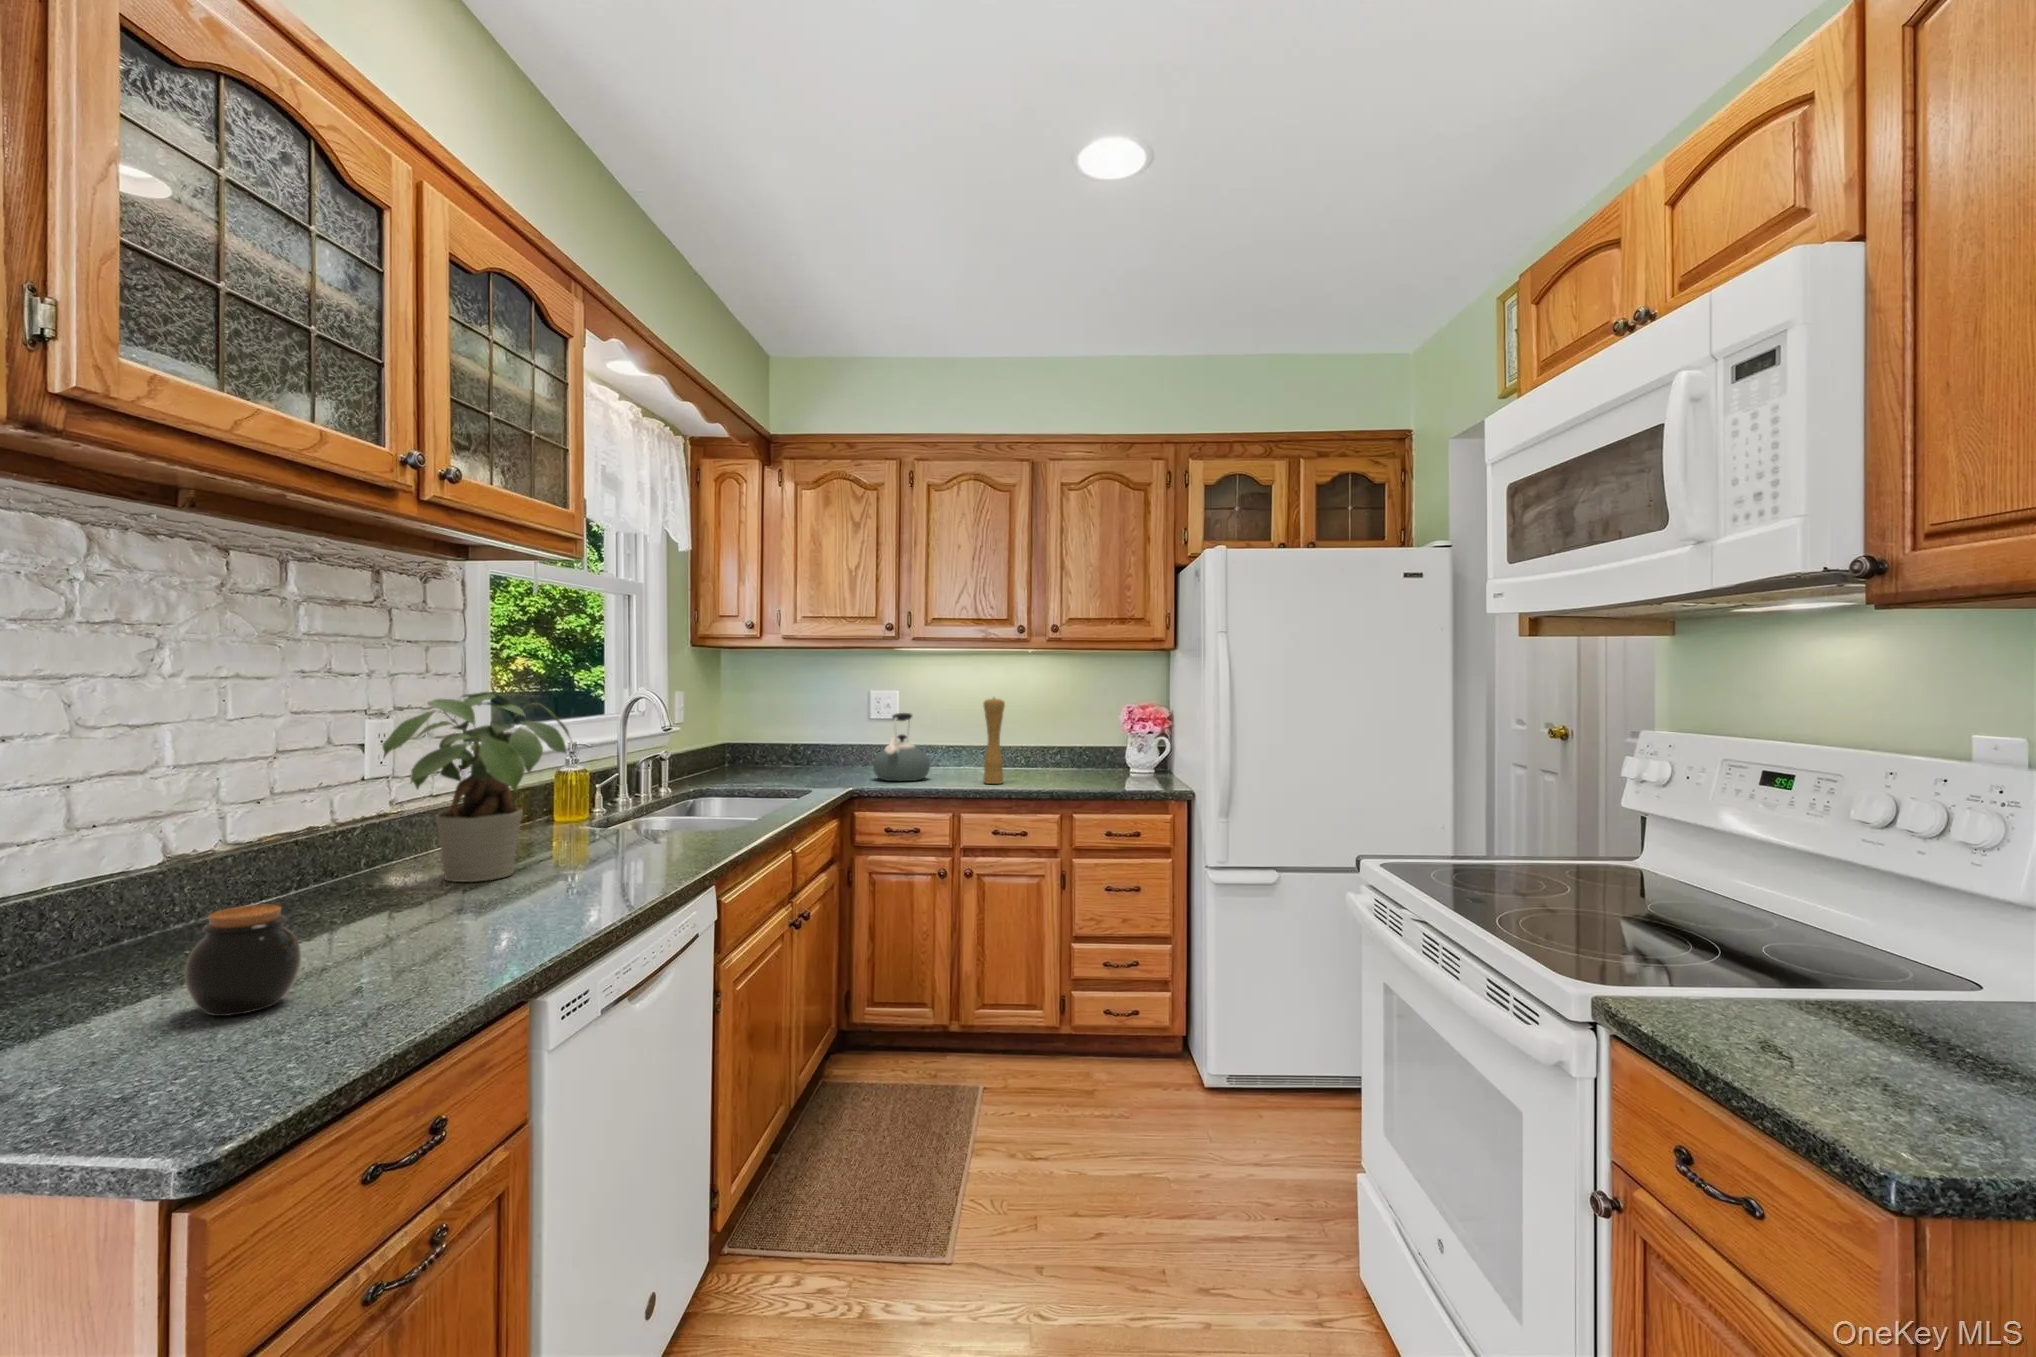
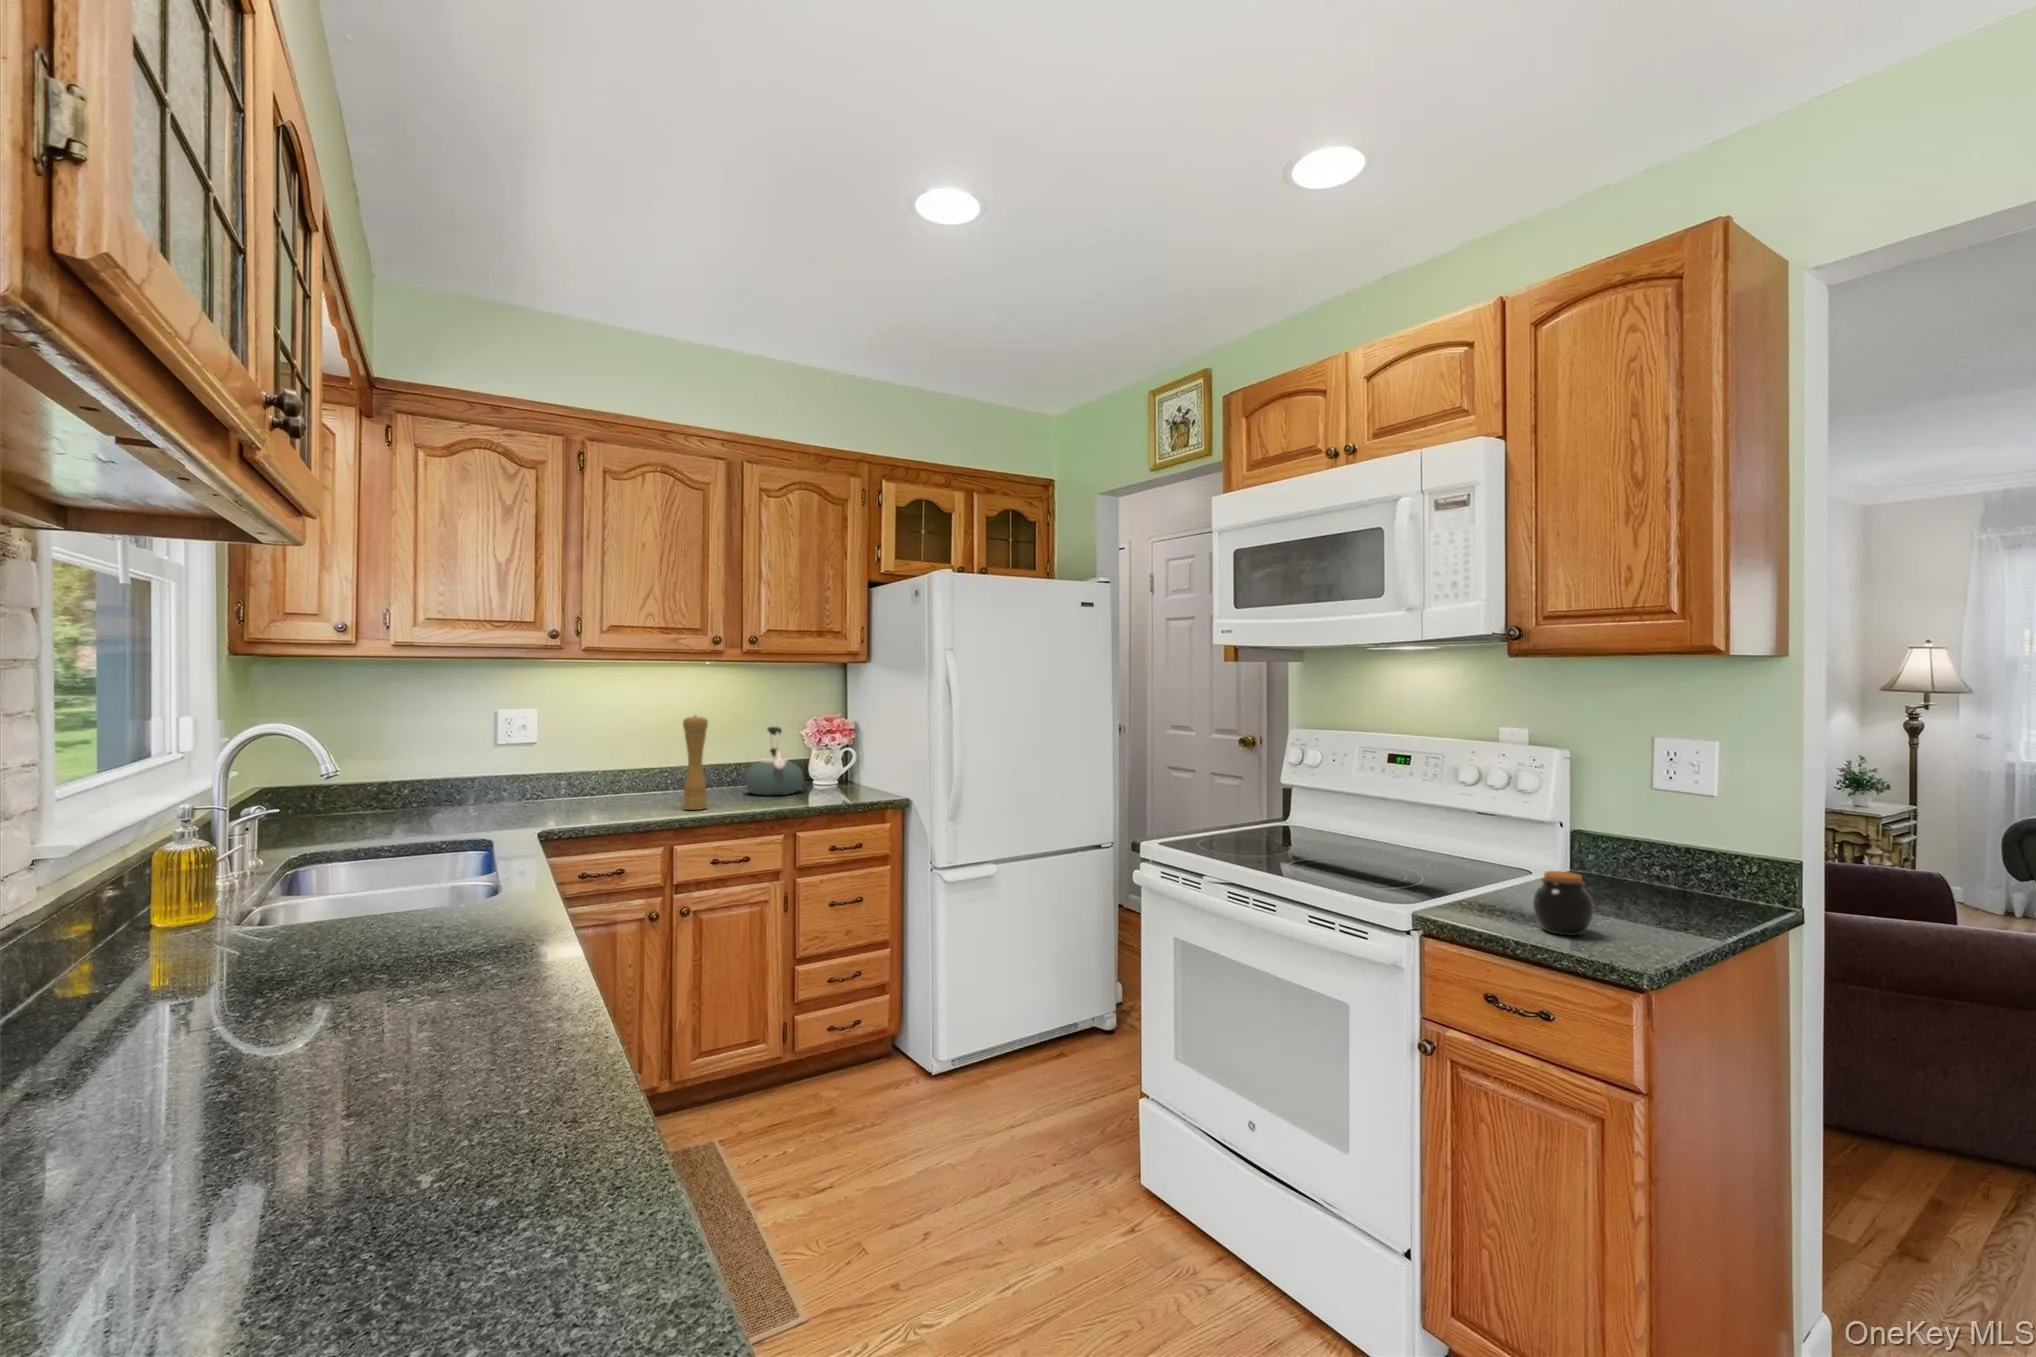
potted plant: present [382,692,574,882] -> none [194,750,457,1017]
kettle: present [873,713,930,781] -> present [745,727,803,795]
jar: present [185,905,301,1016] -> present [1533,871,1594,935]

